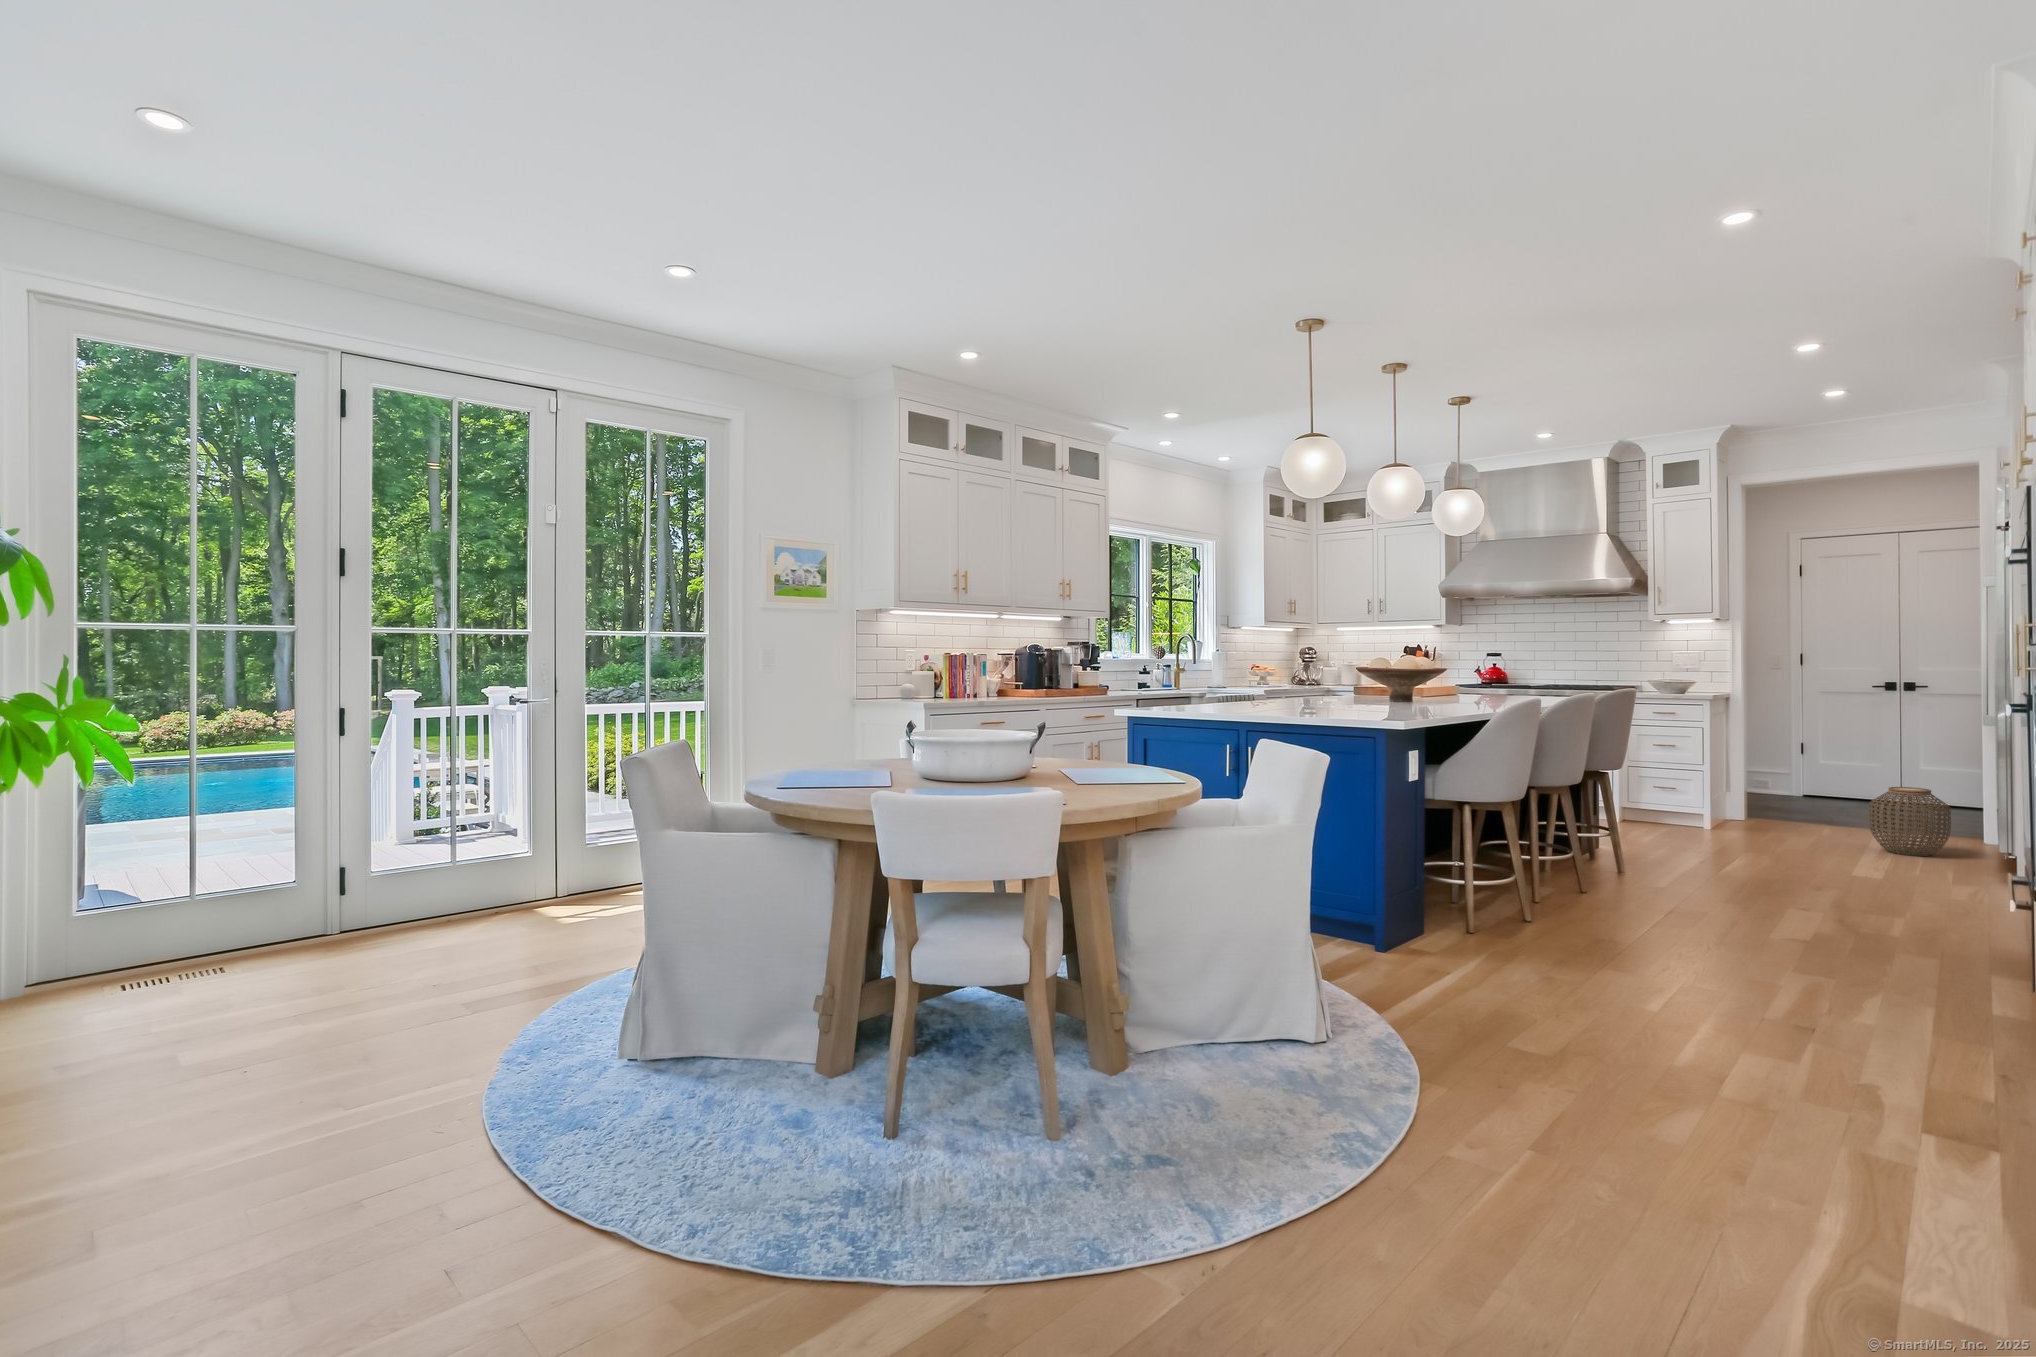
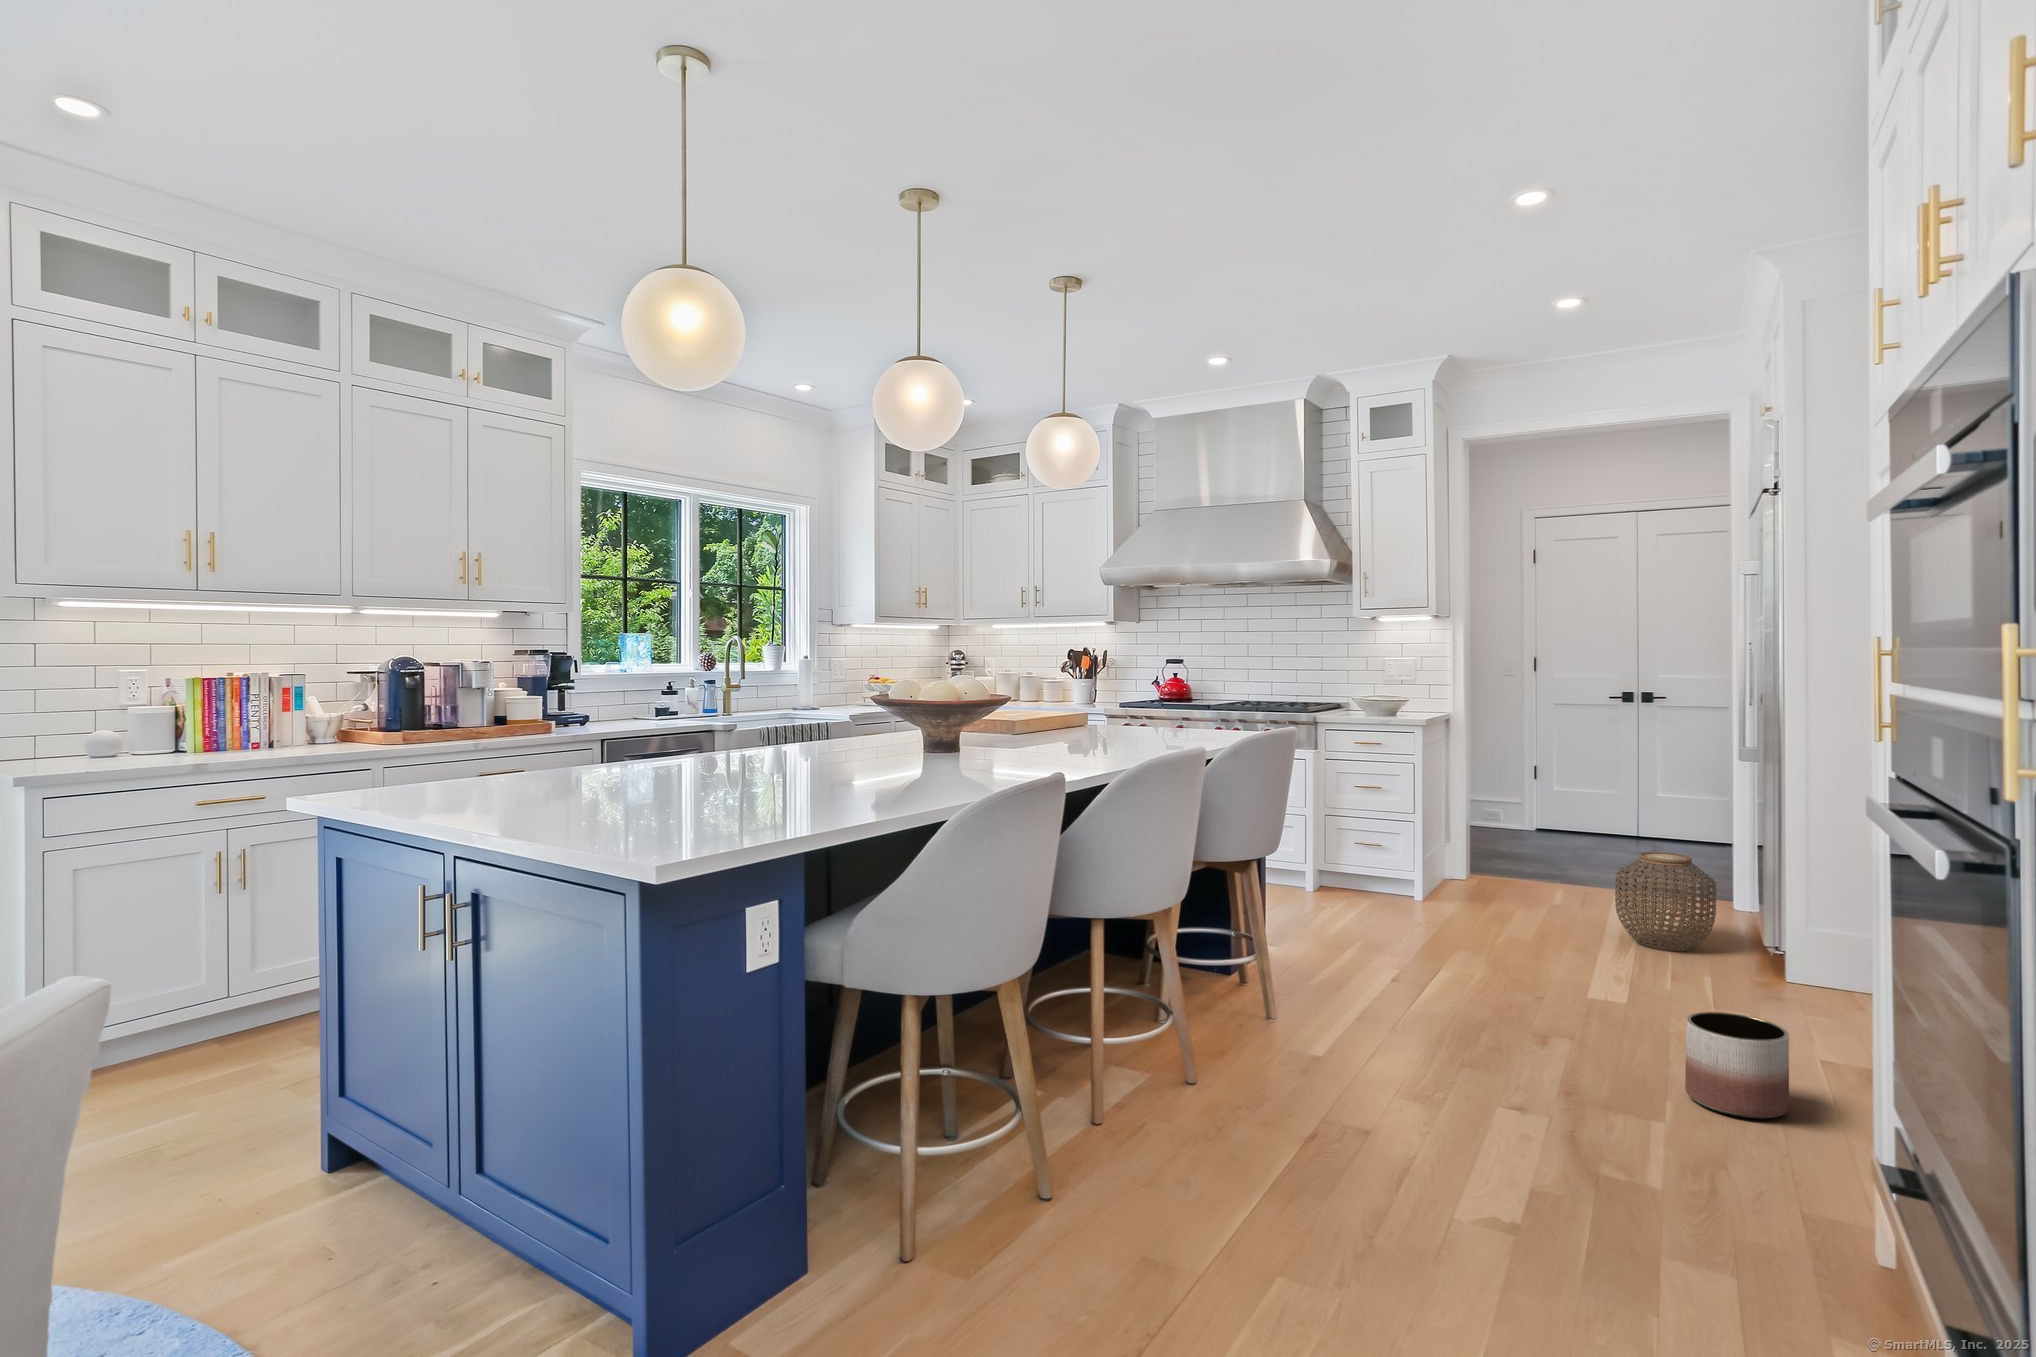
planter: none [1918,859,1989,917] -> present [1685,1012,1789,1119]

